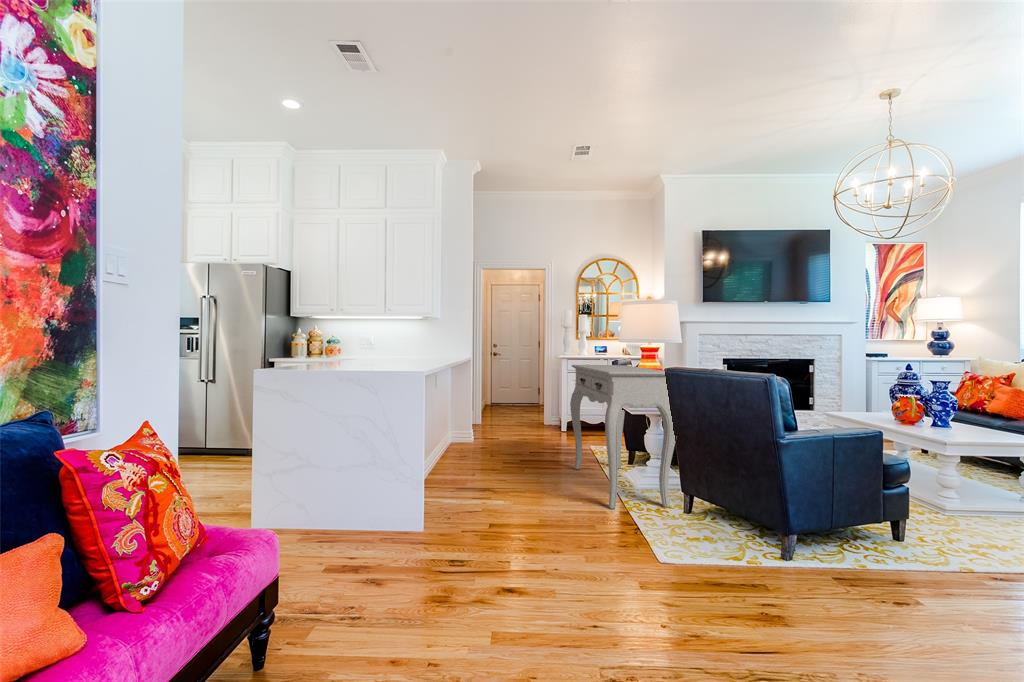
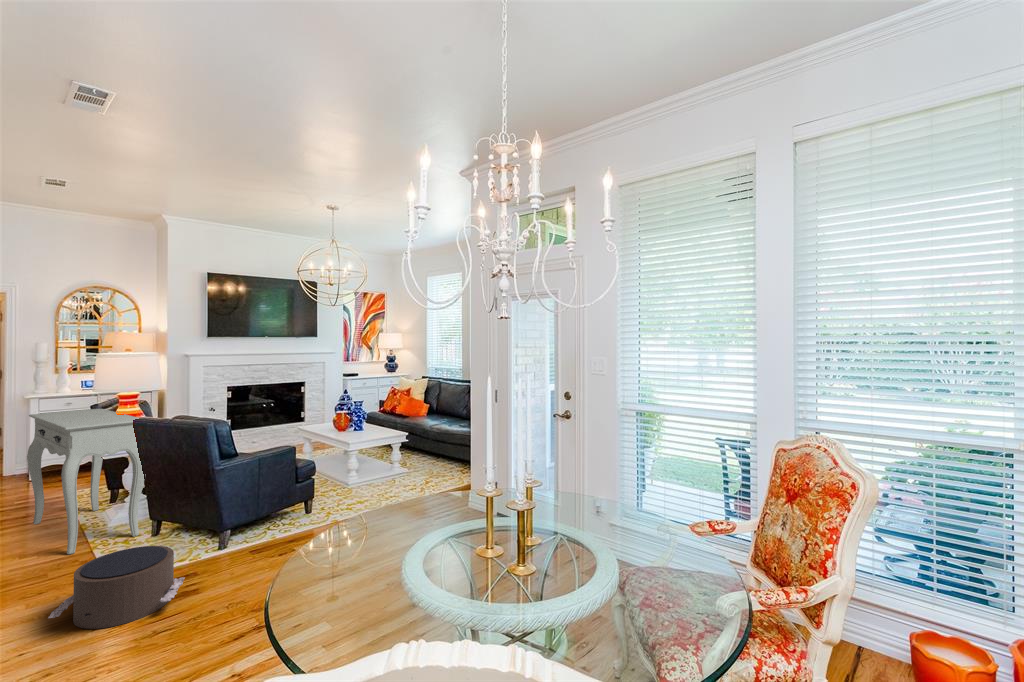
pouf: none [620,525,773,640] -> present [49,546,185,629]

